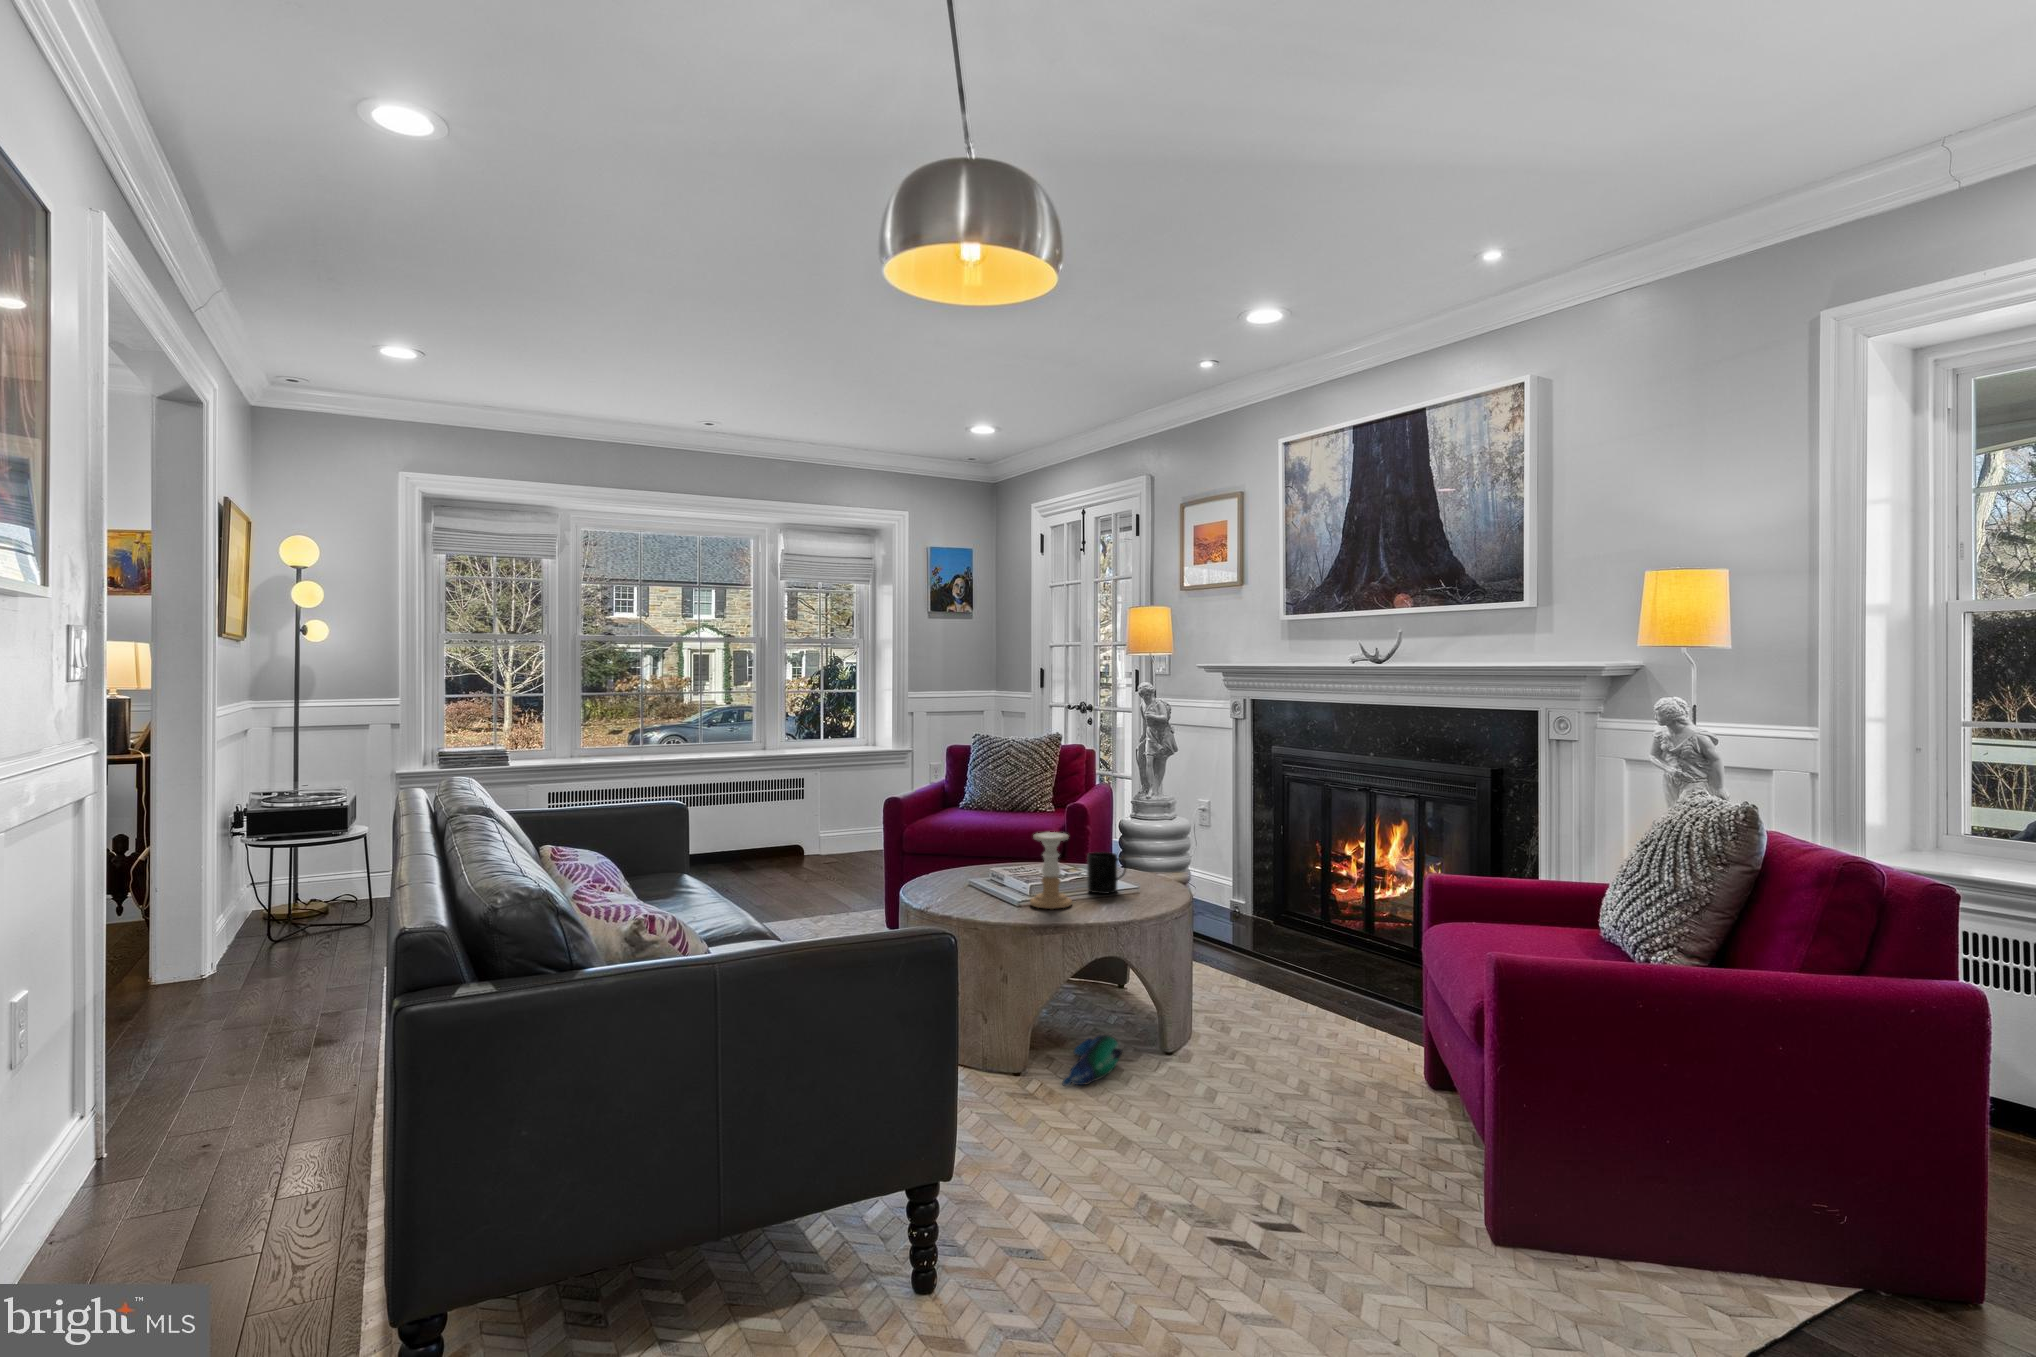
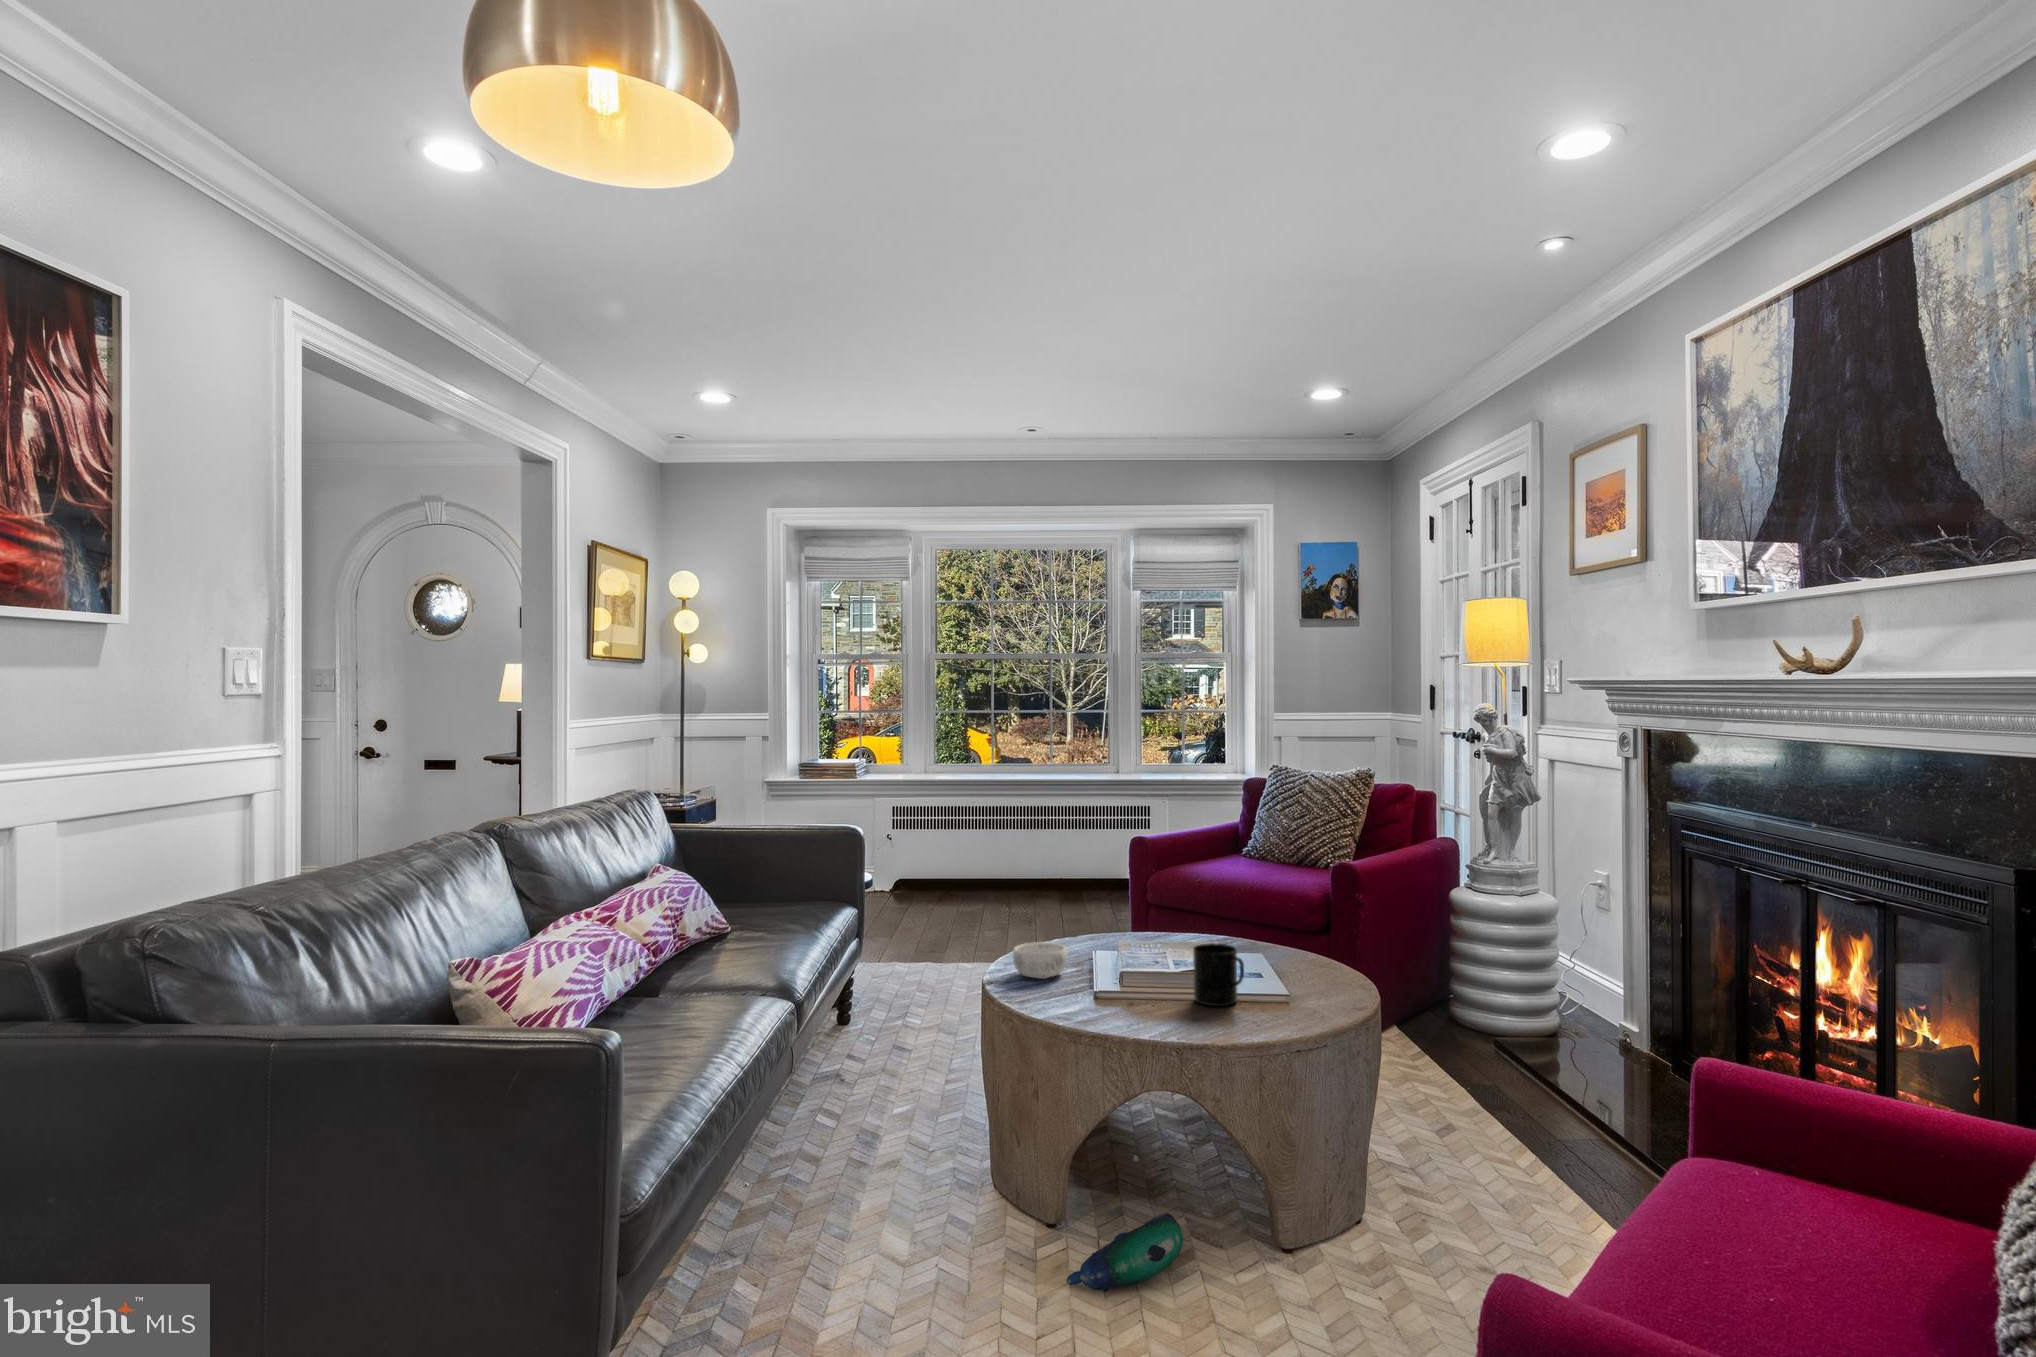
candle holder: present [1030,832,1072,909] -> none [1089,910,1148,1020]
decorative bowl: none [935,868,977,894] -> present [1013,942,1067,979]

